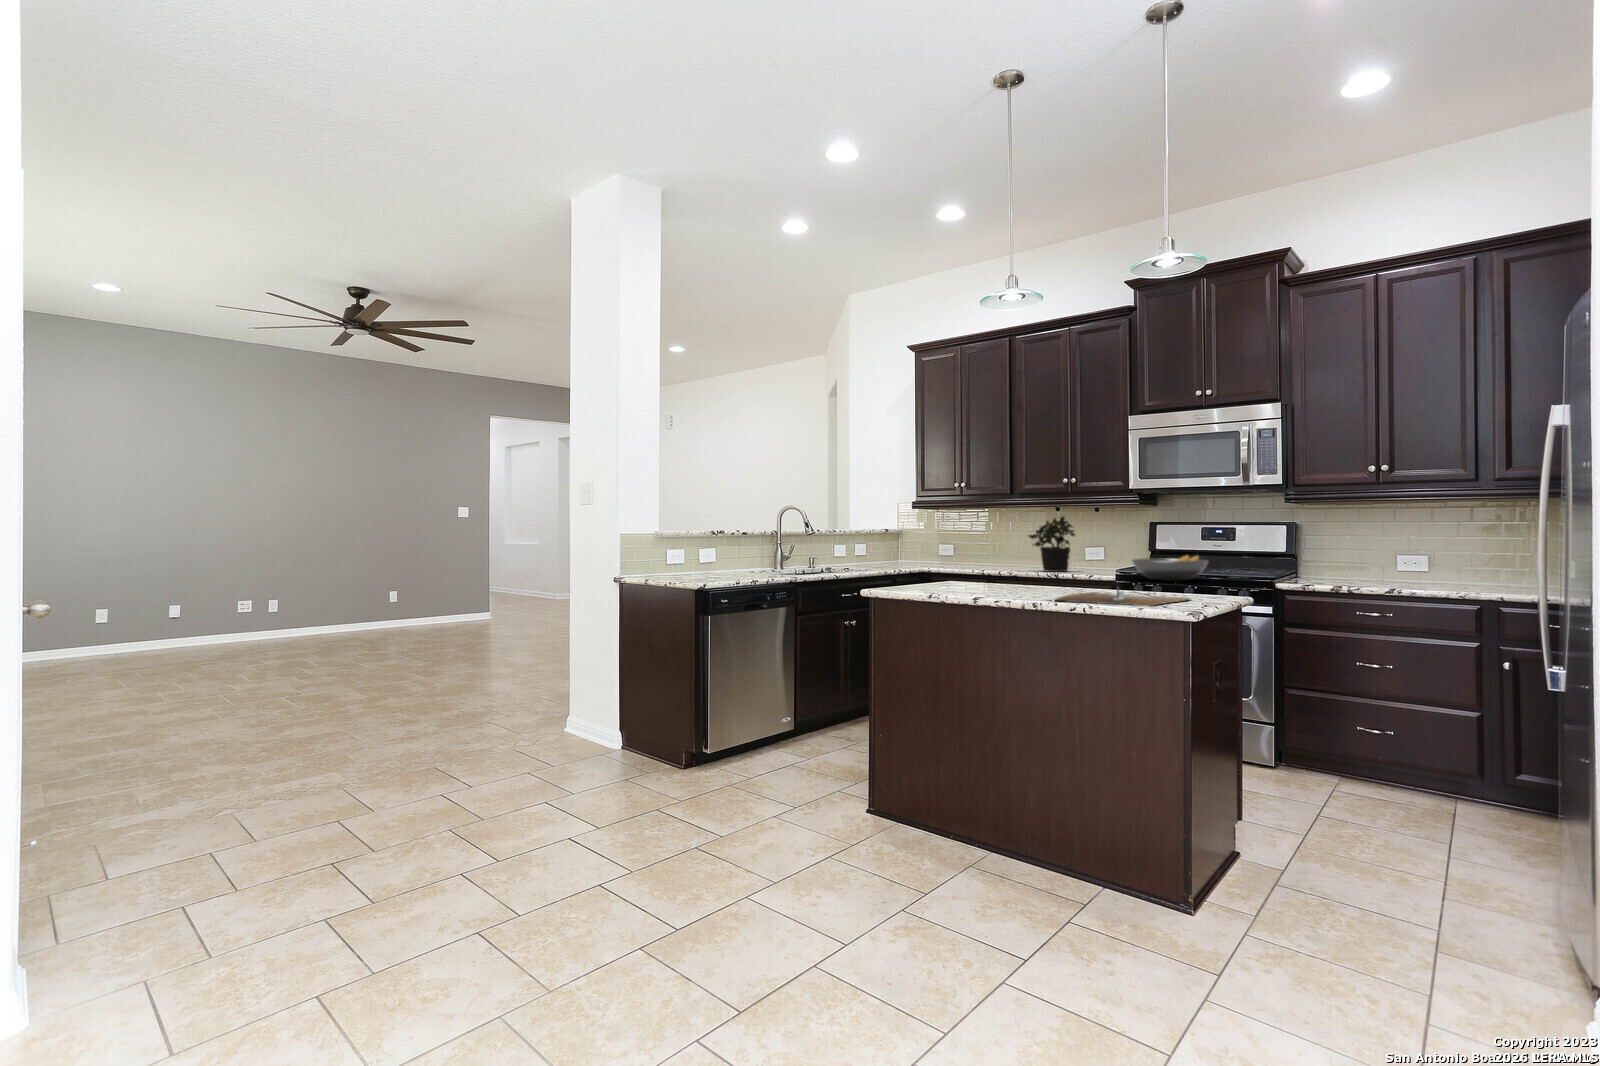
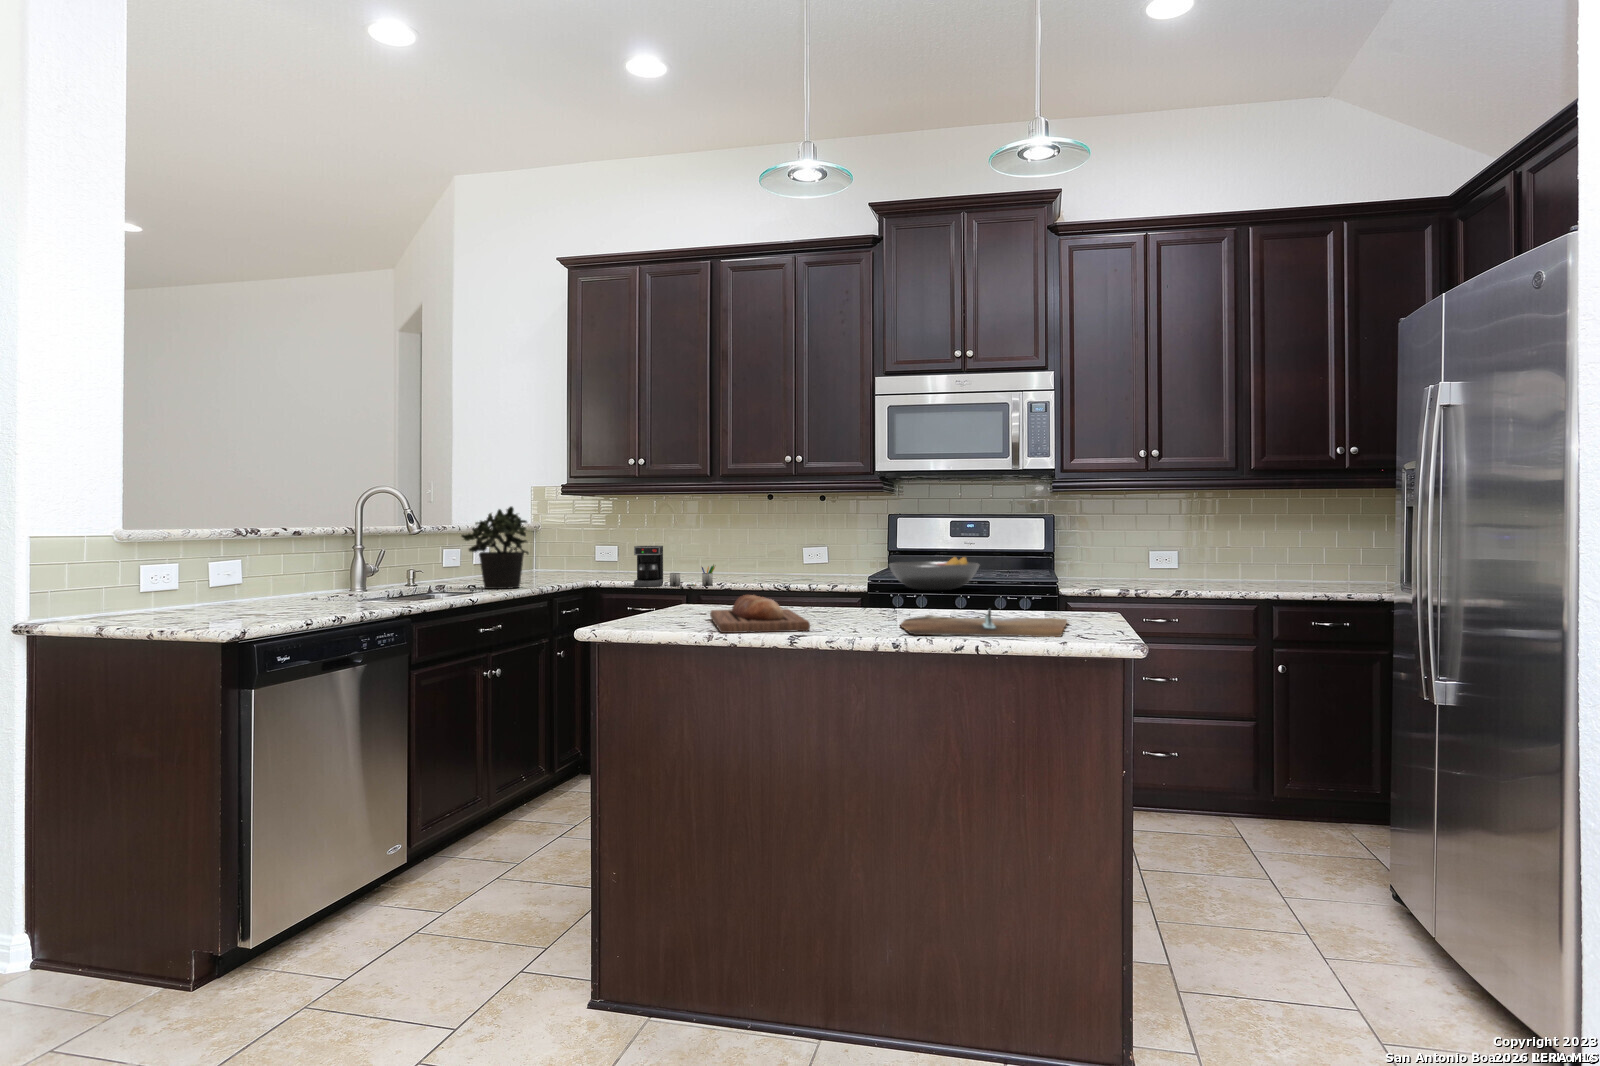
potted plant: present [1029,516,1075,572] -> present [461,507,529,589]
coffee maker: none [954,543,1013,573] -> present [634,546,715,586]
bread loaf: none [941,574,1005,597] -> present [710,595,810,633]

